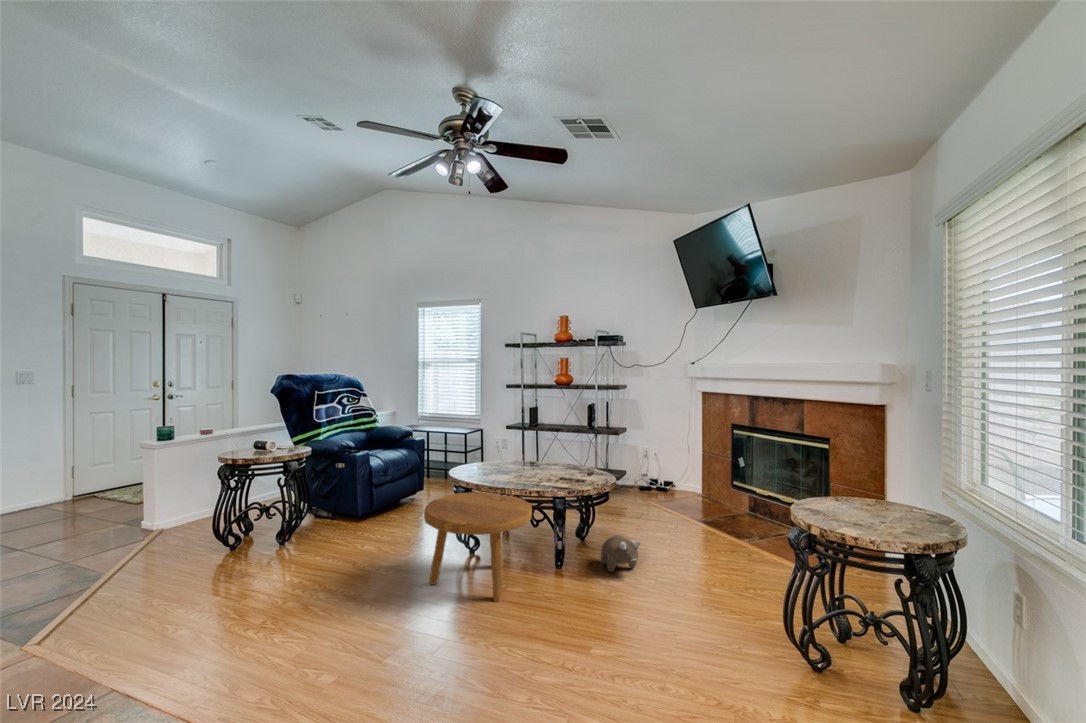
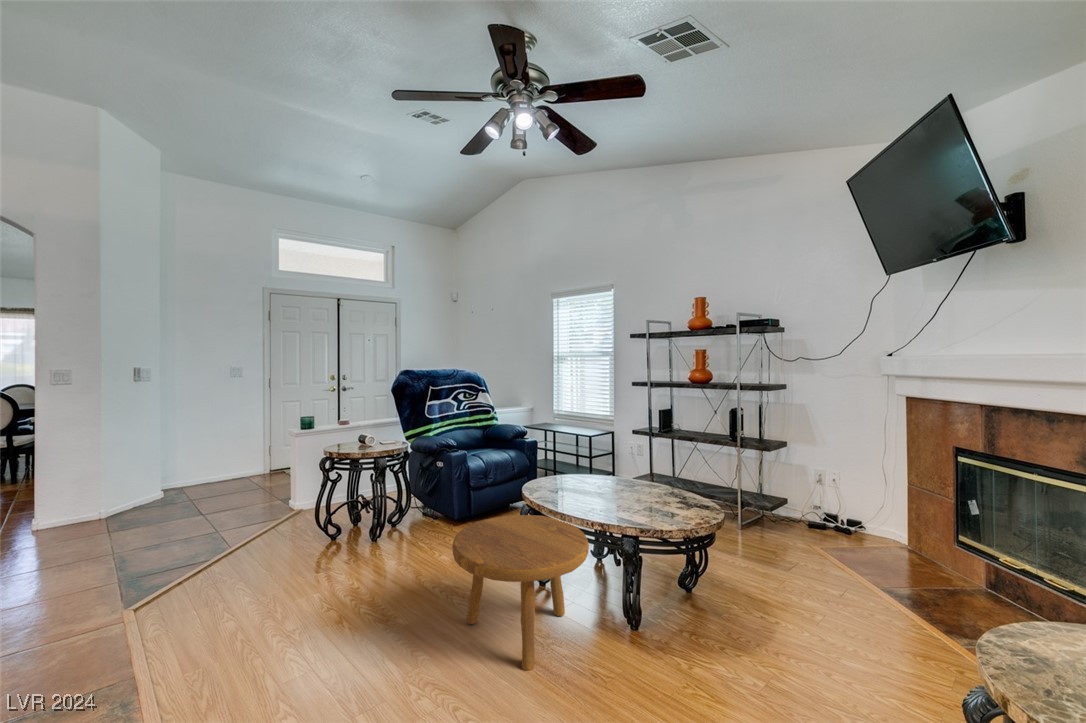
plush toy: present [601,535,640,572] -> none [695,603,748,658]

